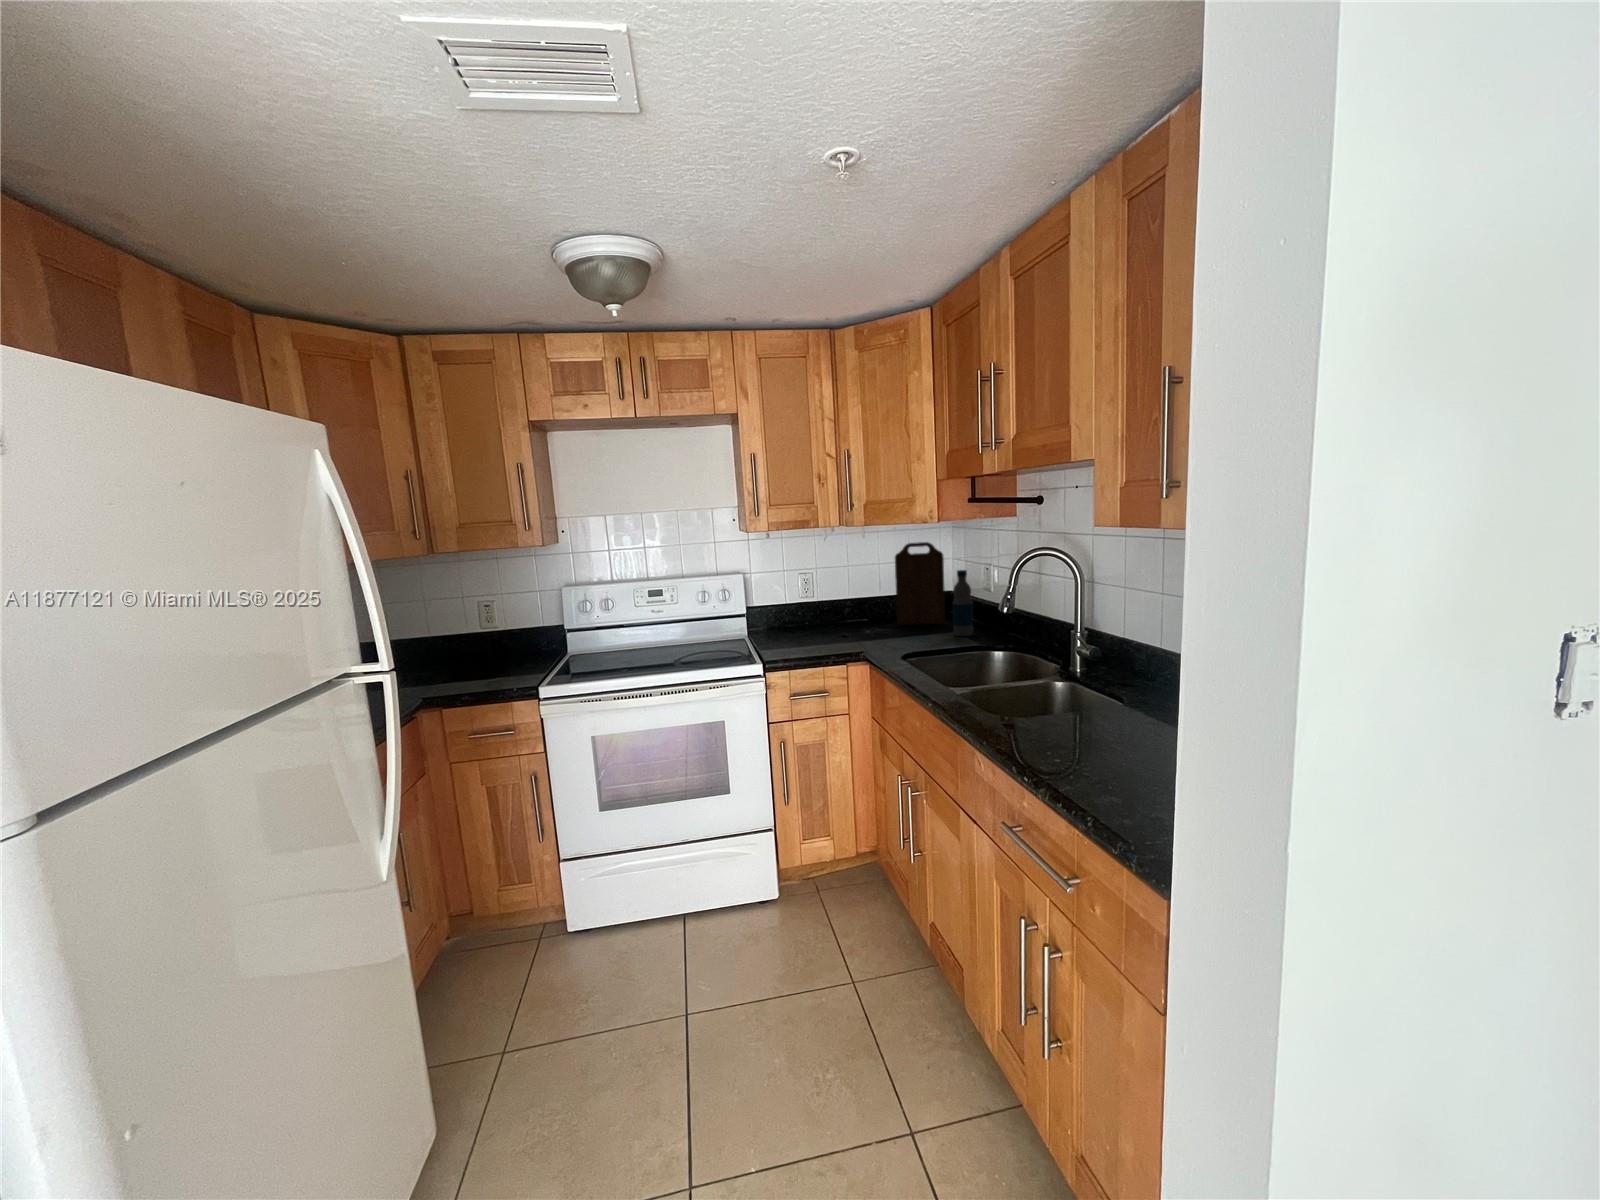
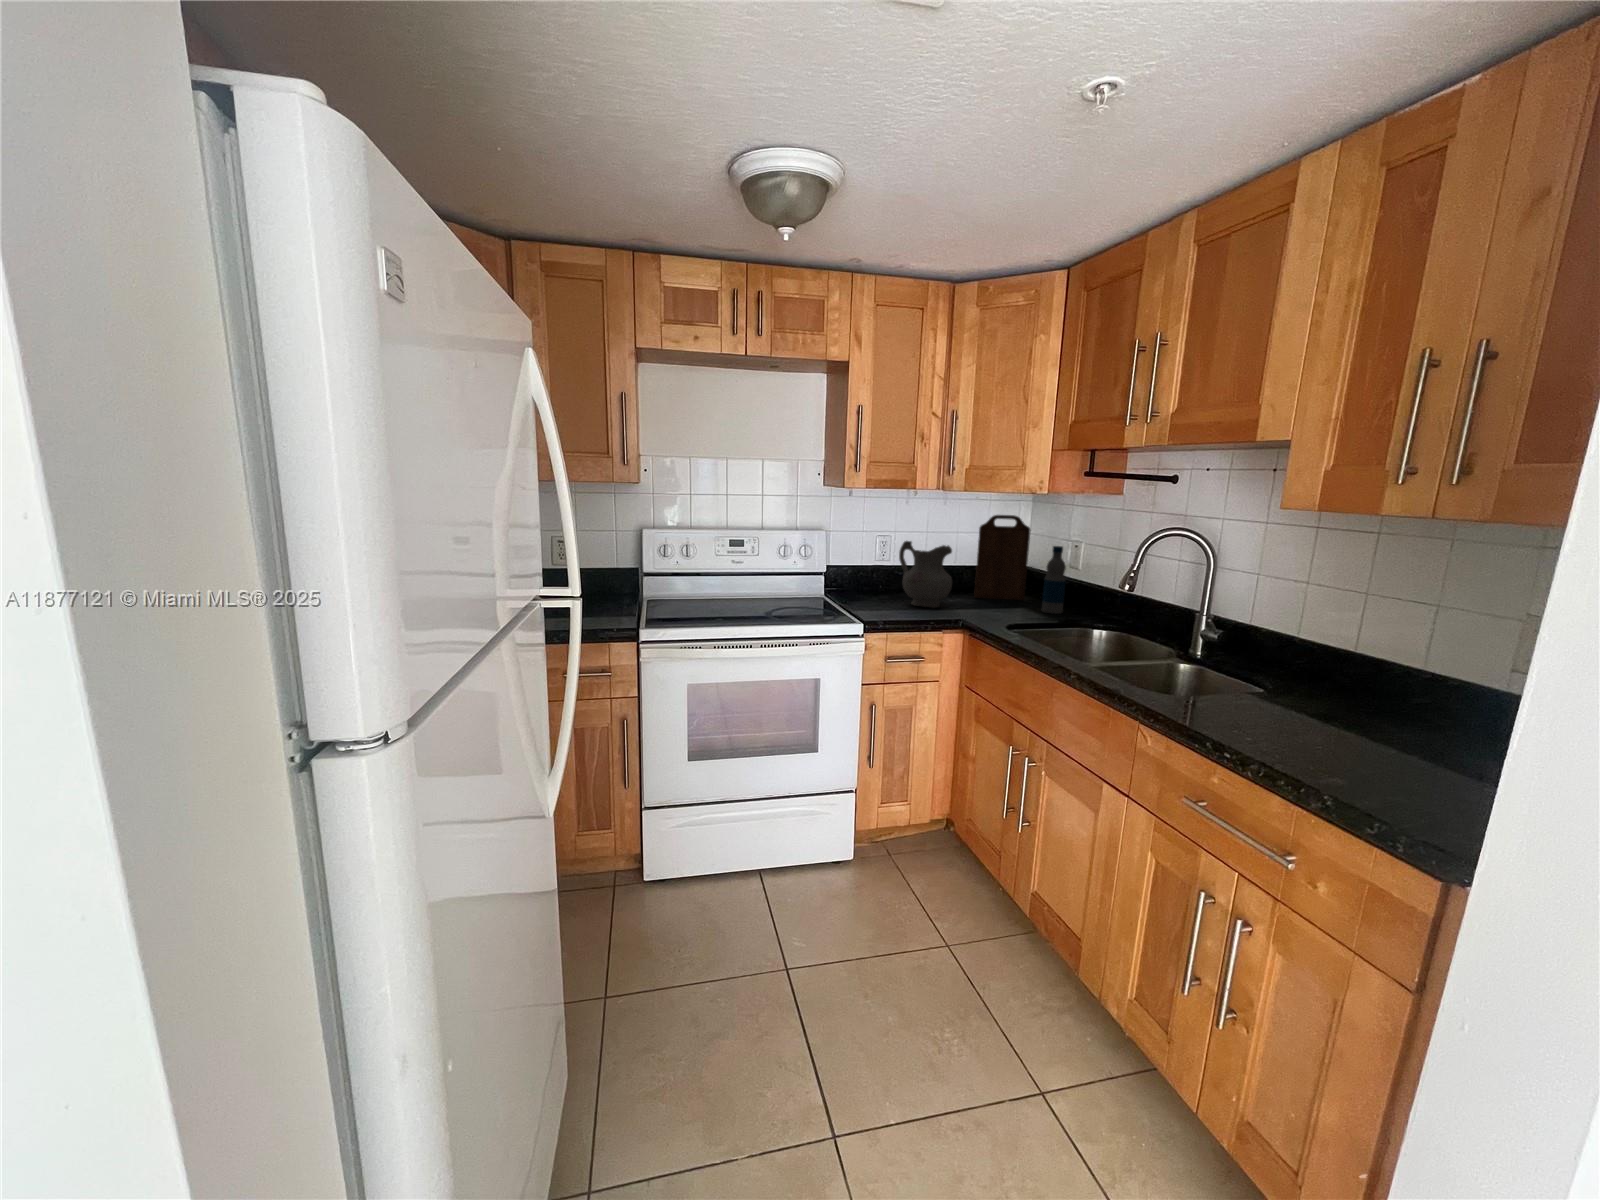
ceramic pitcher: none [814,576,865,639] -> present [899,541,952,608]

